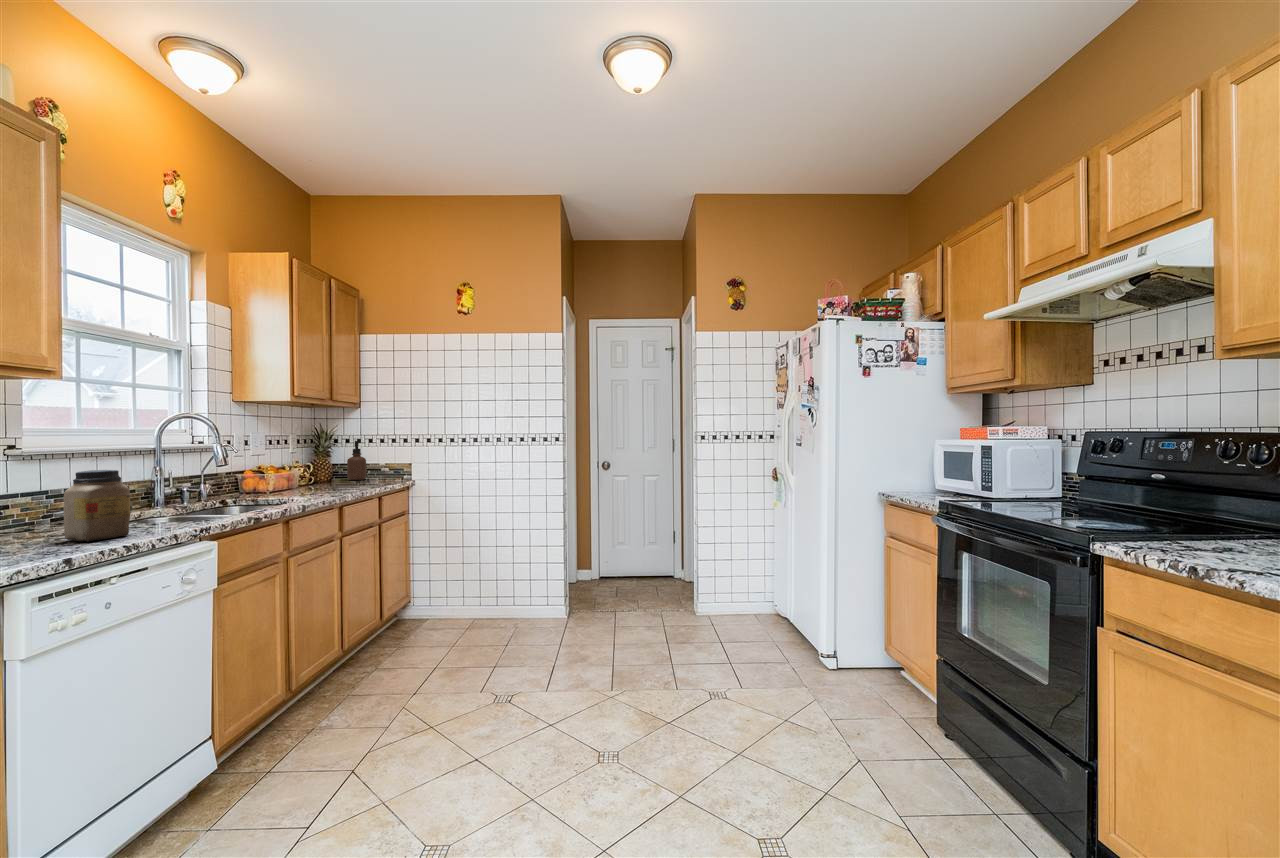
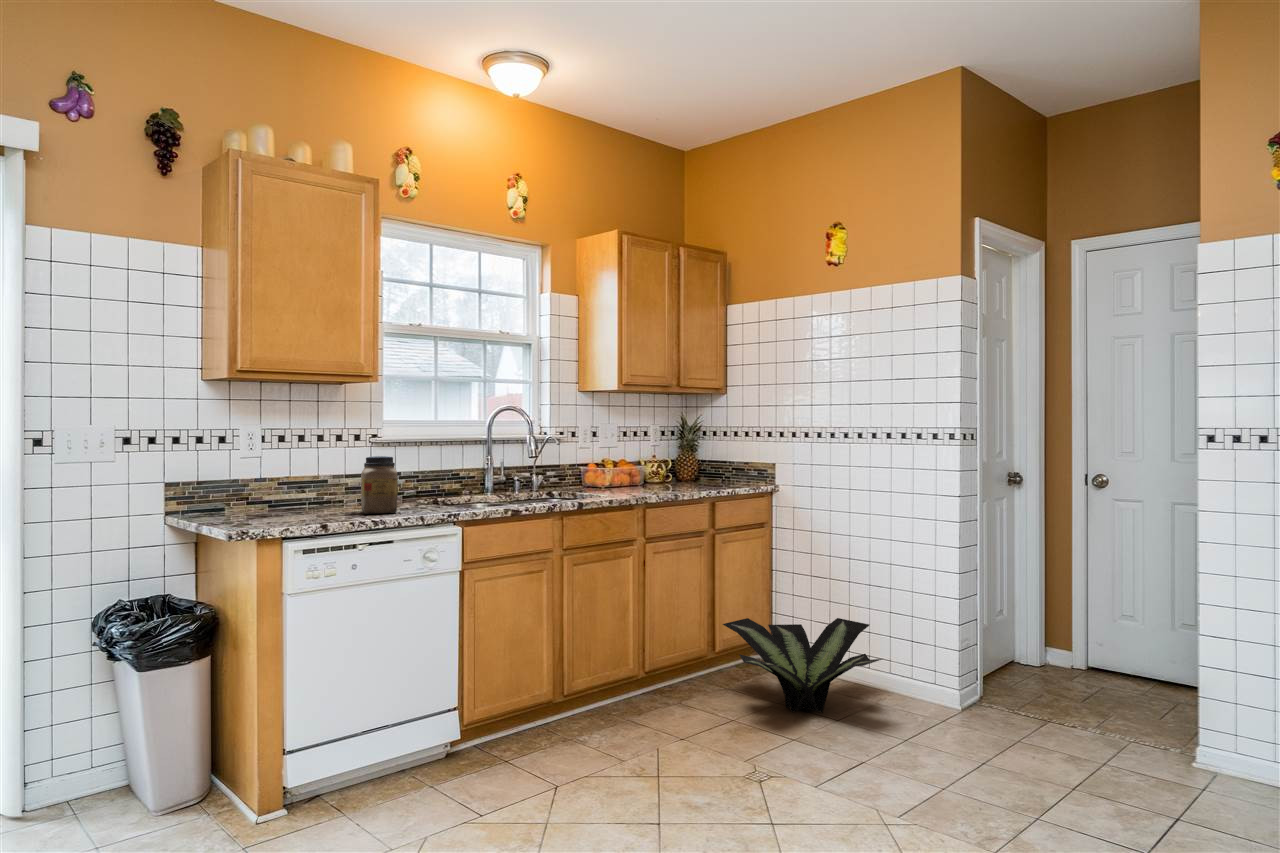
soap dispenser: present [347,441,366,480] -> none [712,434,732,482]
potted plant: none [399,573,533,648] -> present [723,618,882,712]

